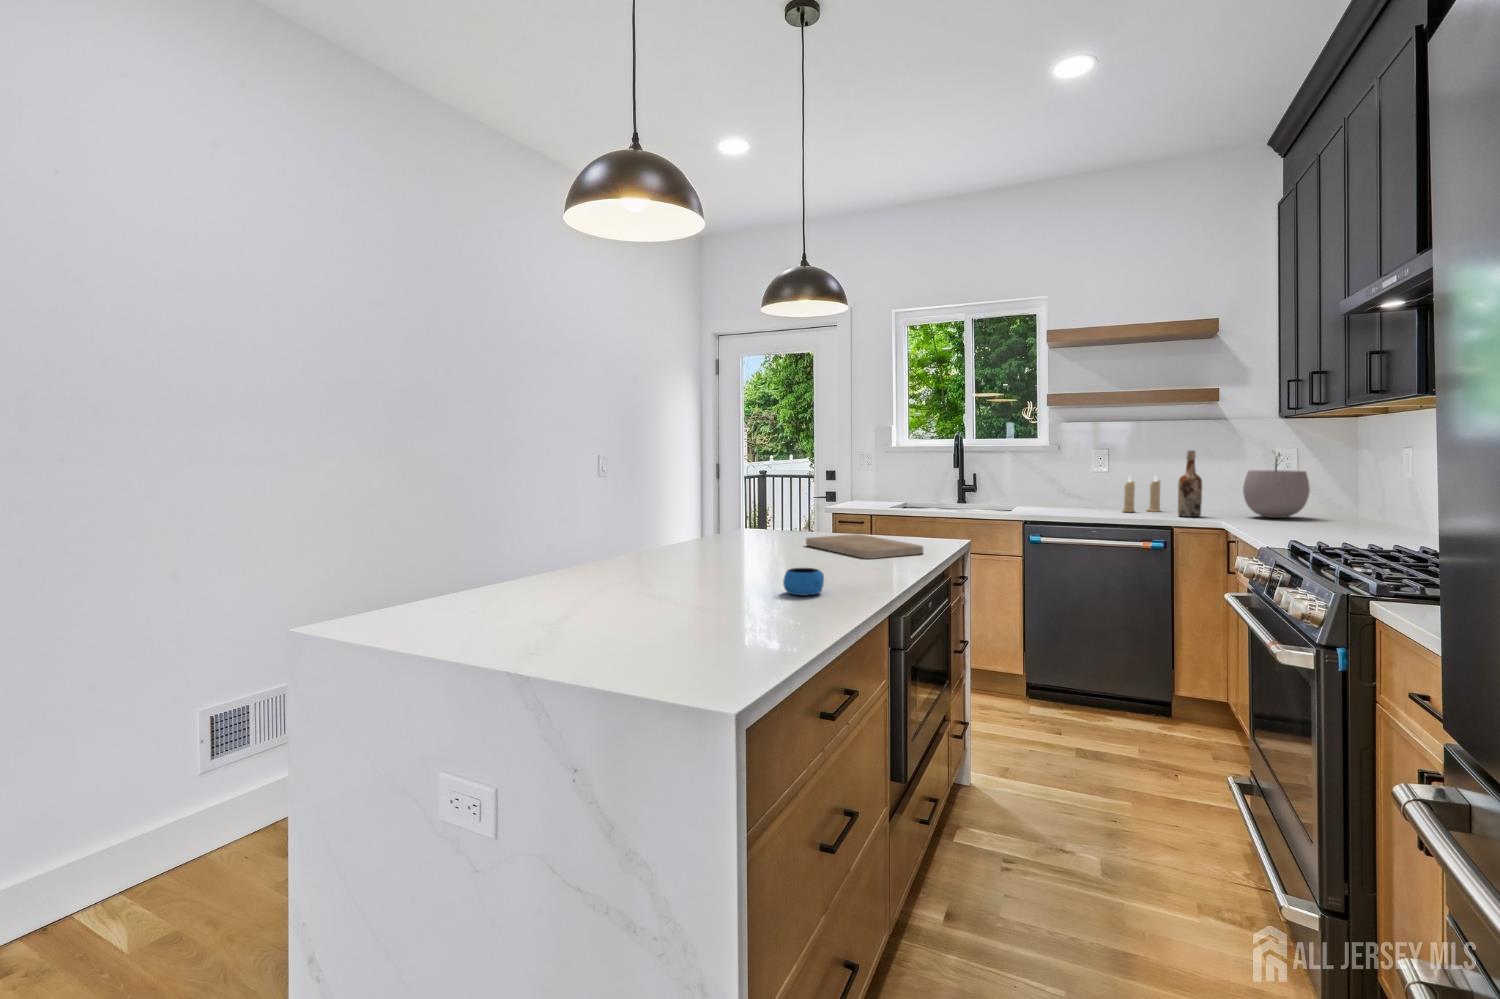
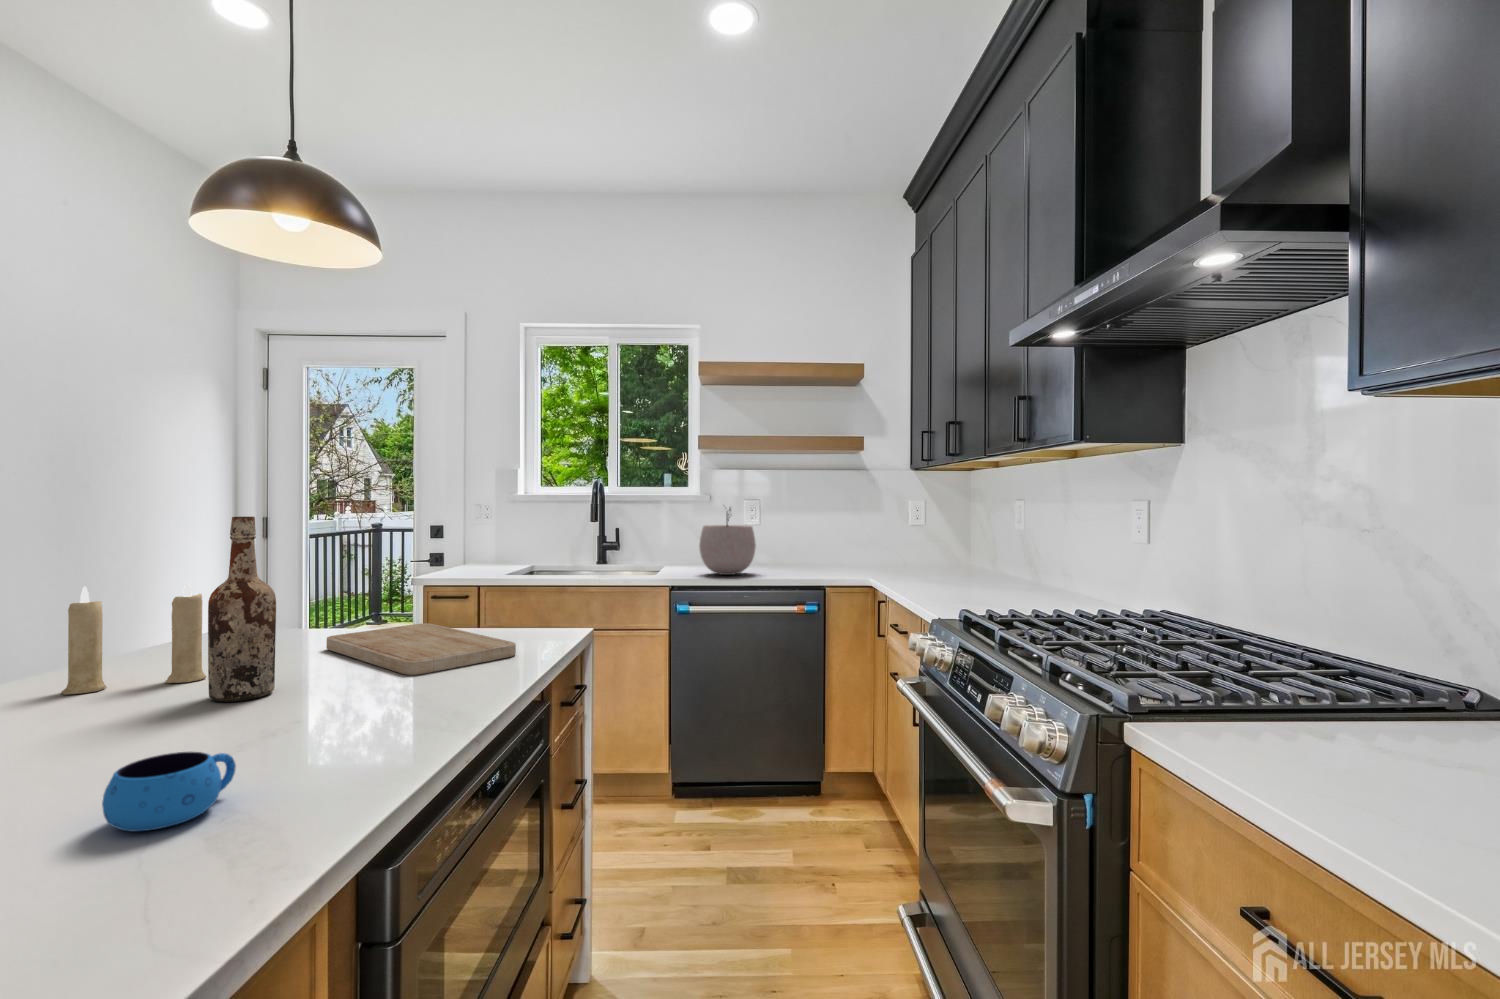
wine bottle: present [1178,451,1202,517] -> present [208,517,276,702]
plant pot: present [1243,453,1310,518] -> present [699,508,756,575]
candle: present [1122,477,1160,512] -> present [61,582,206,695]

